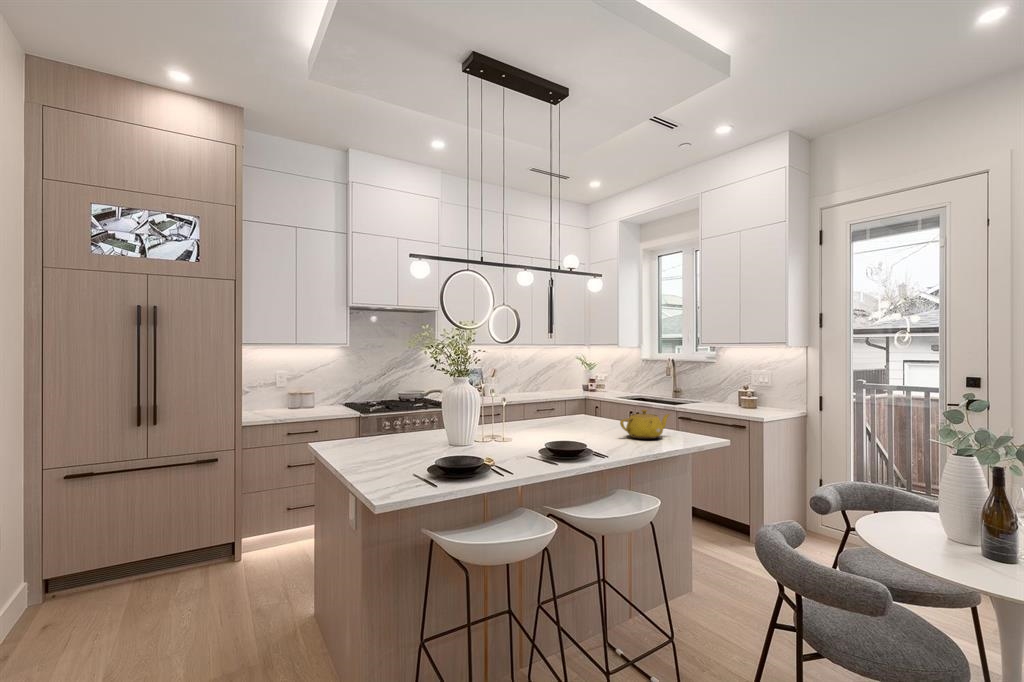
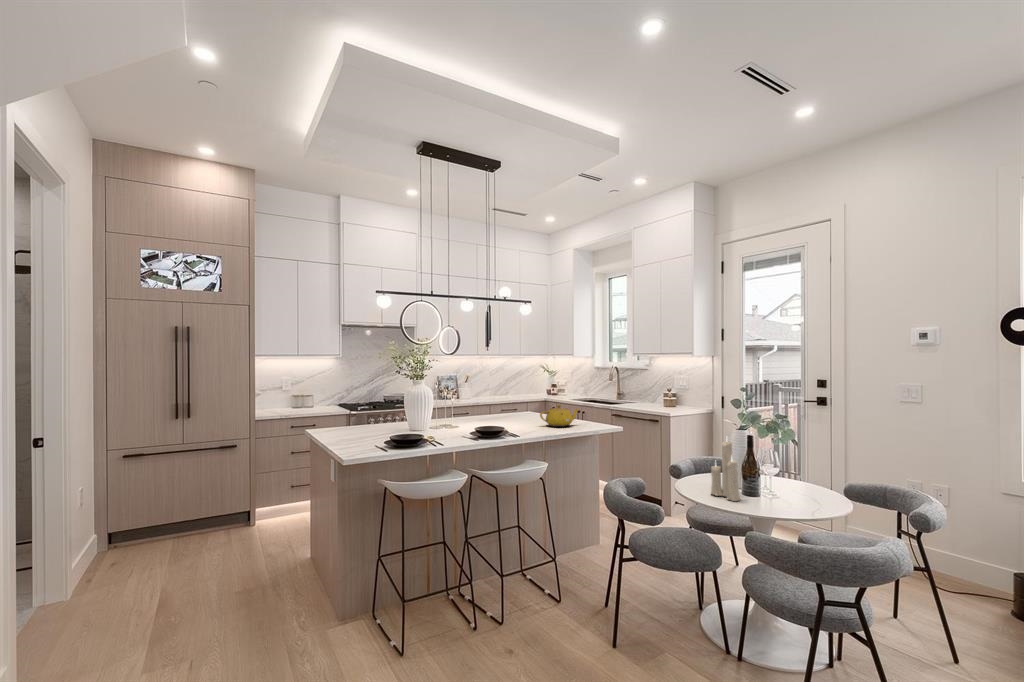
candle: none [929,457,992,568] -> present [711,441,740,501]

